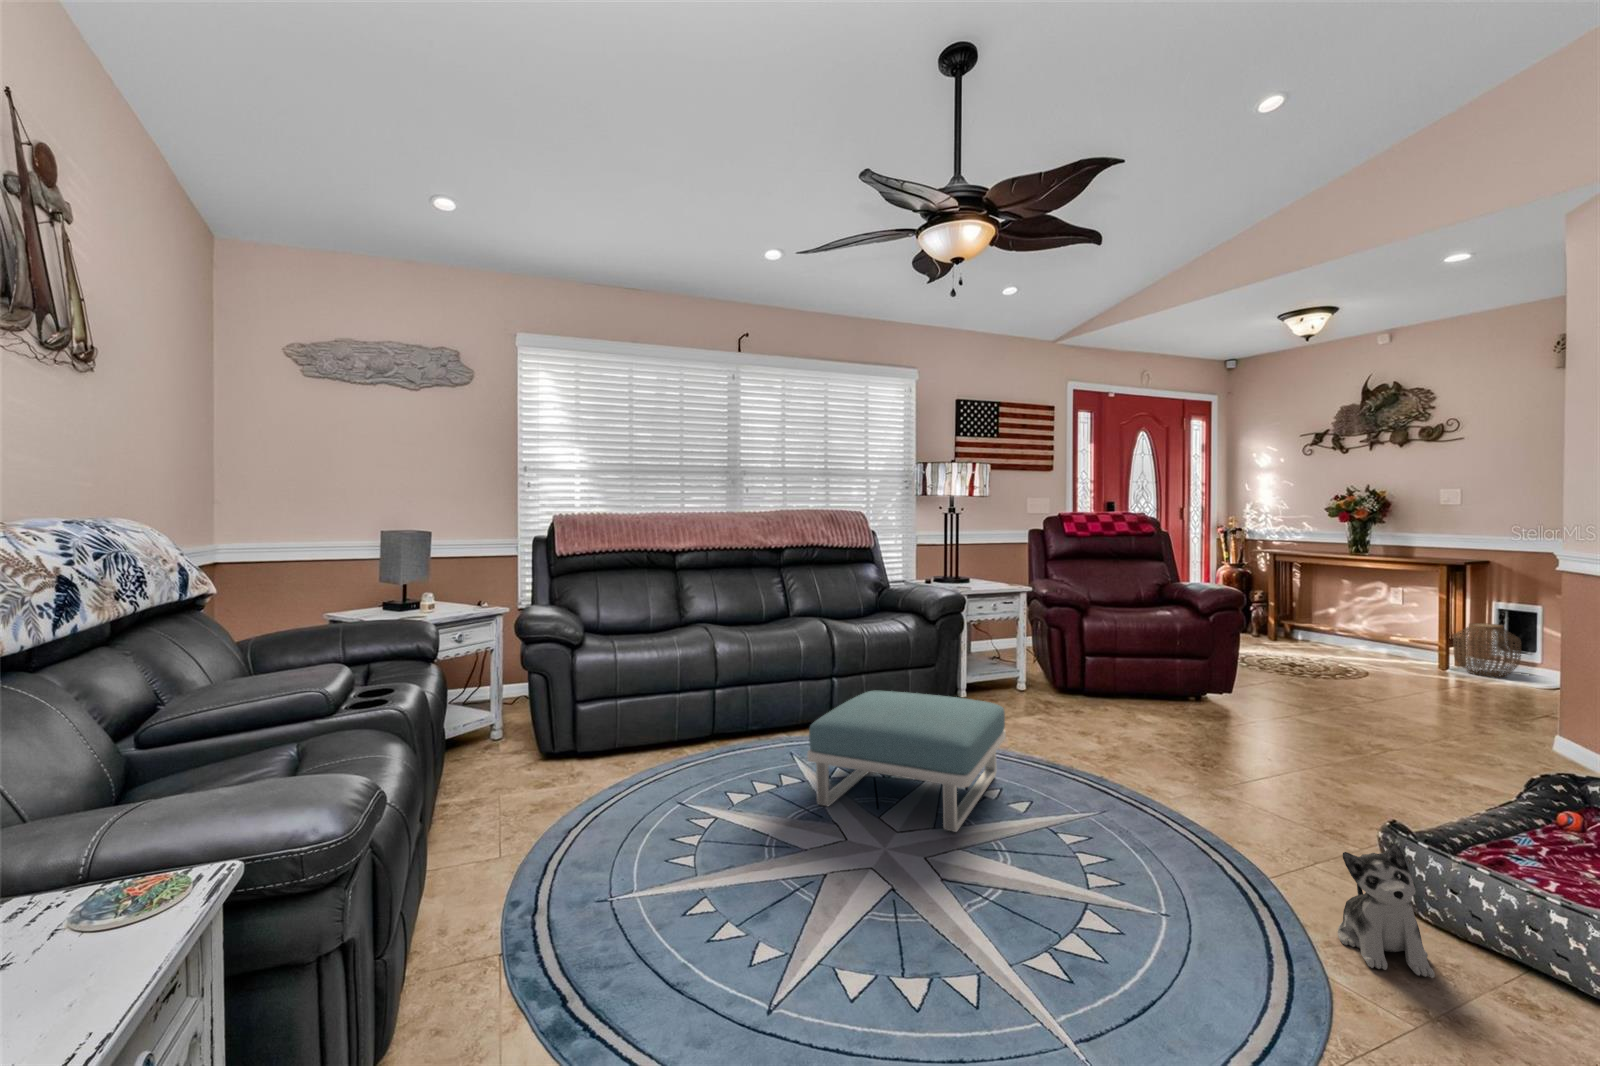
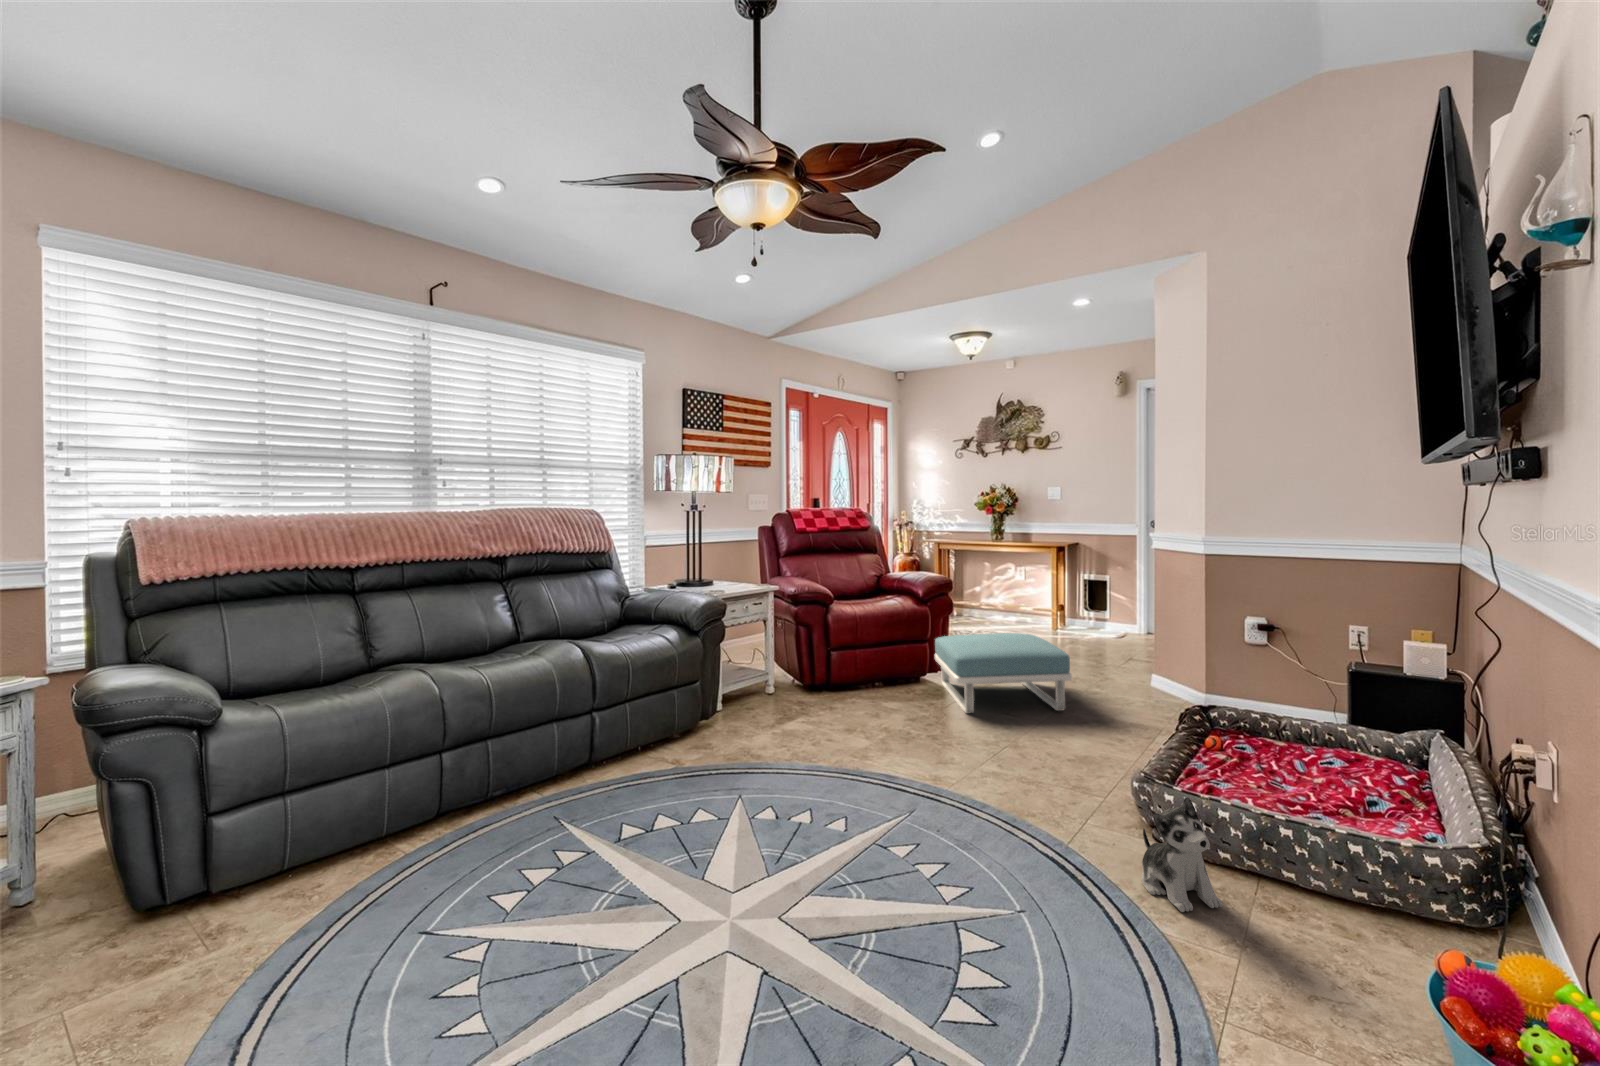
woven basket: present [1453,623,1521,677] -> none [1060,589,1099,629]
footstool: present [807,691,1006,832] -> present [935,633,1072,714]

